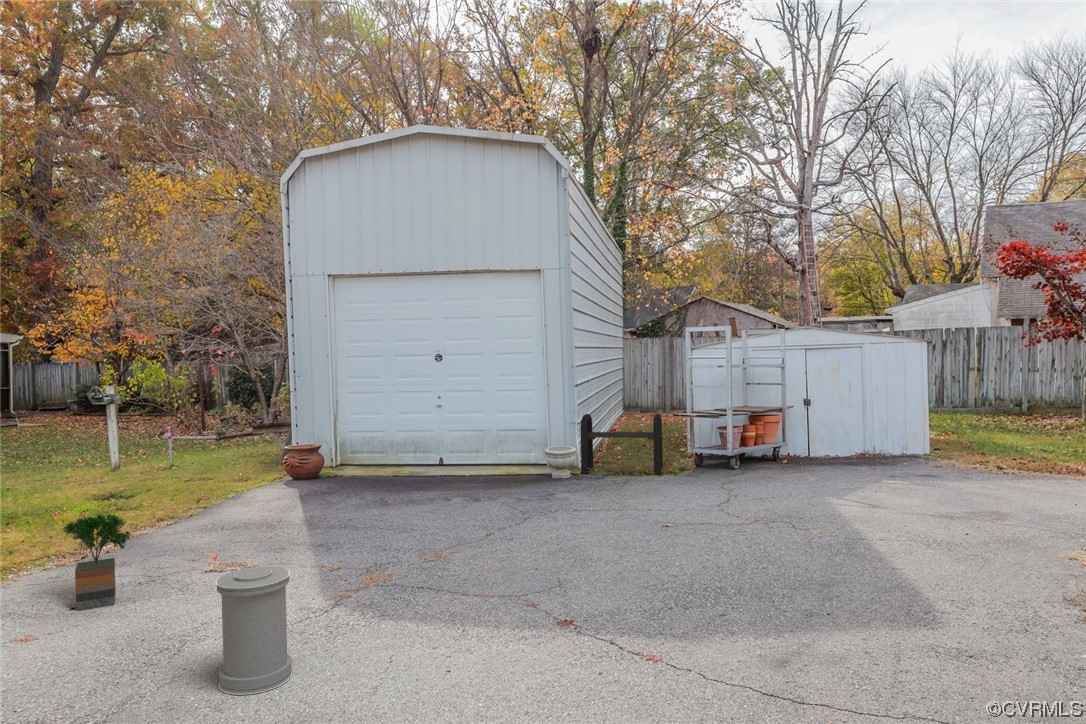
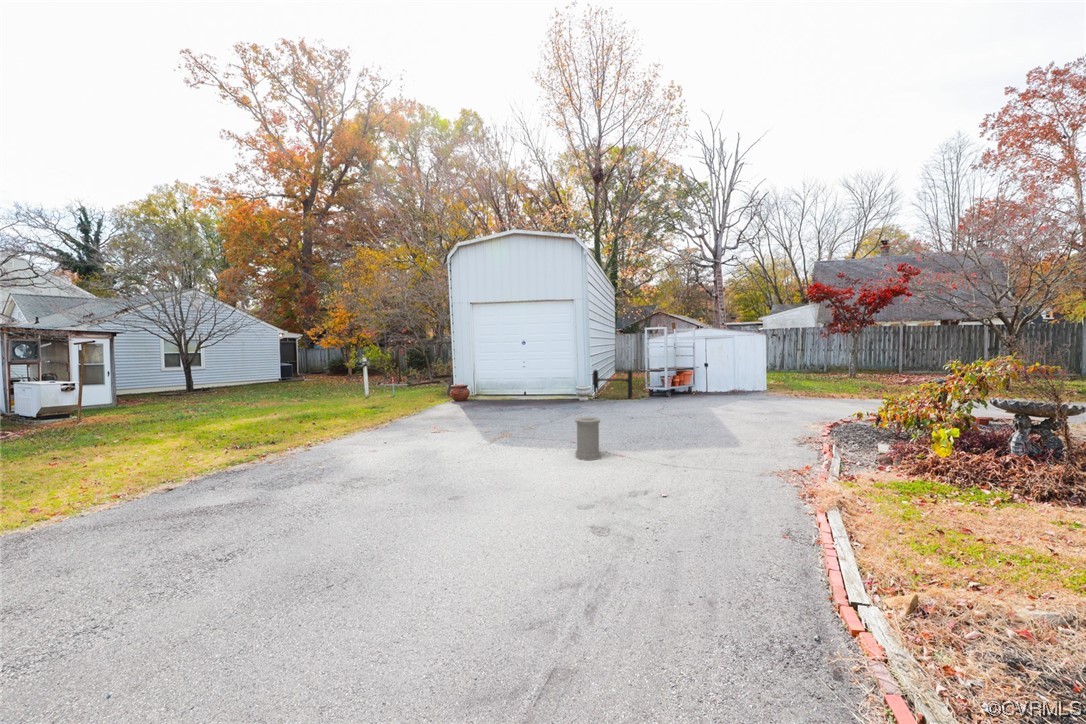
potted tree: present [63,514,130,610] -> none [389,402,414,439]
trash can: present [216,567,293,695] -> present [575,417,601,460]

